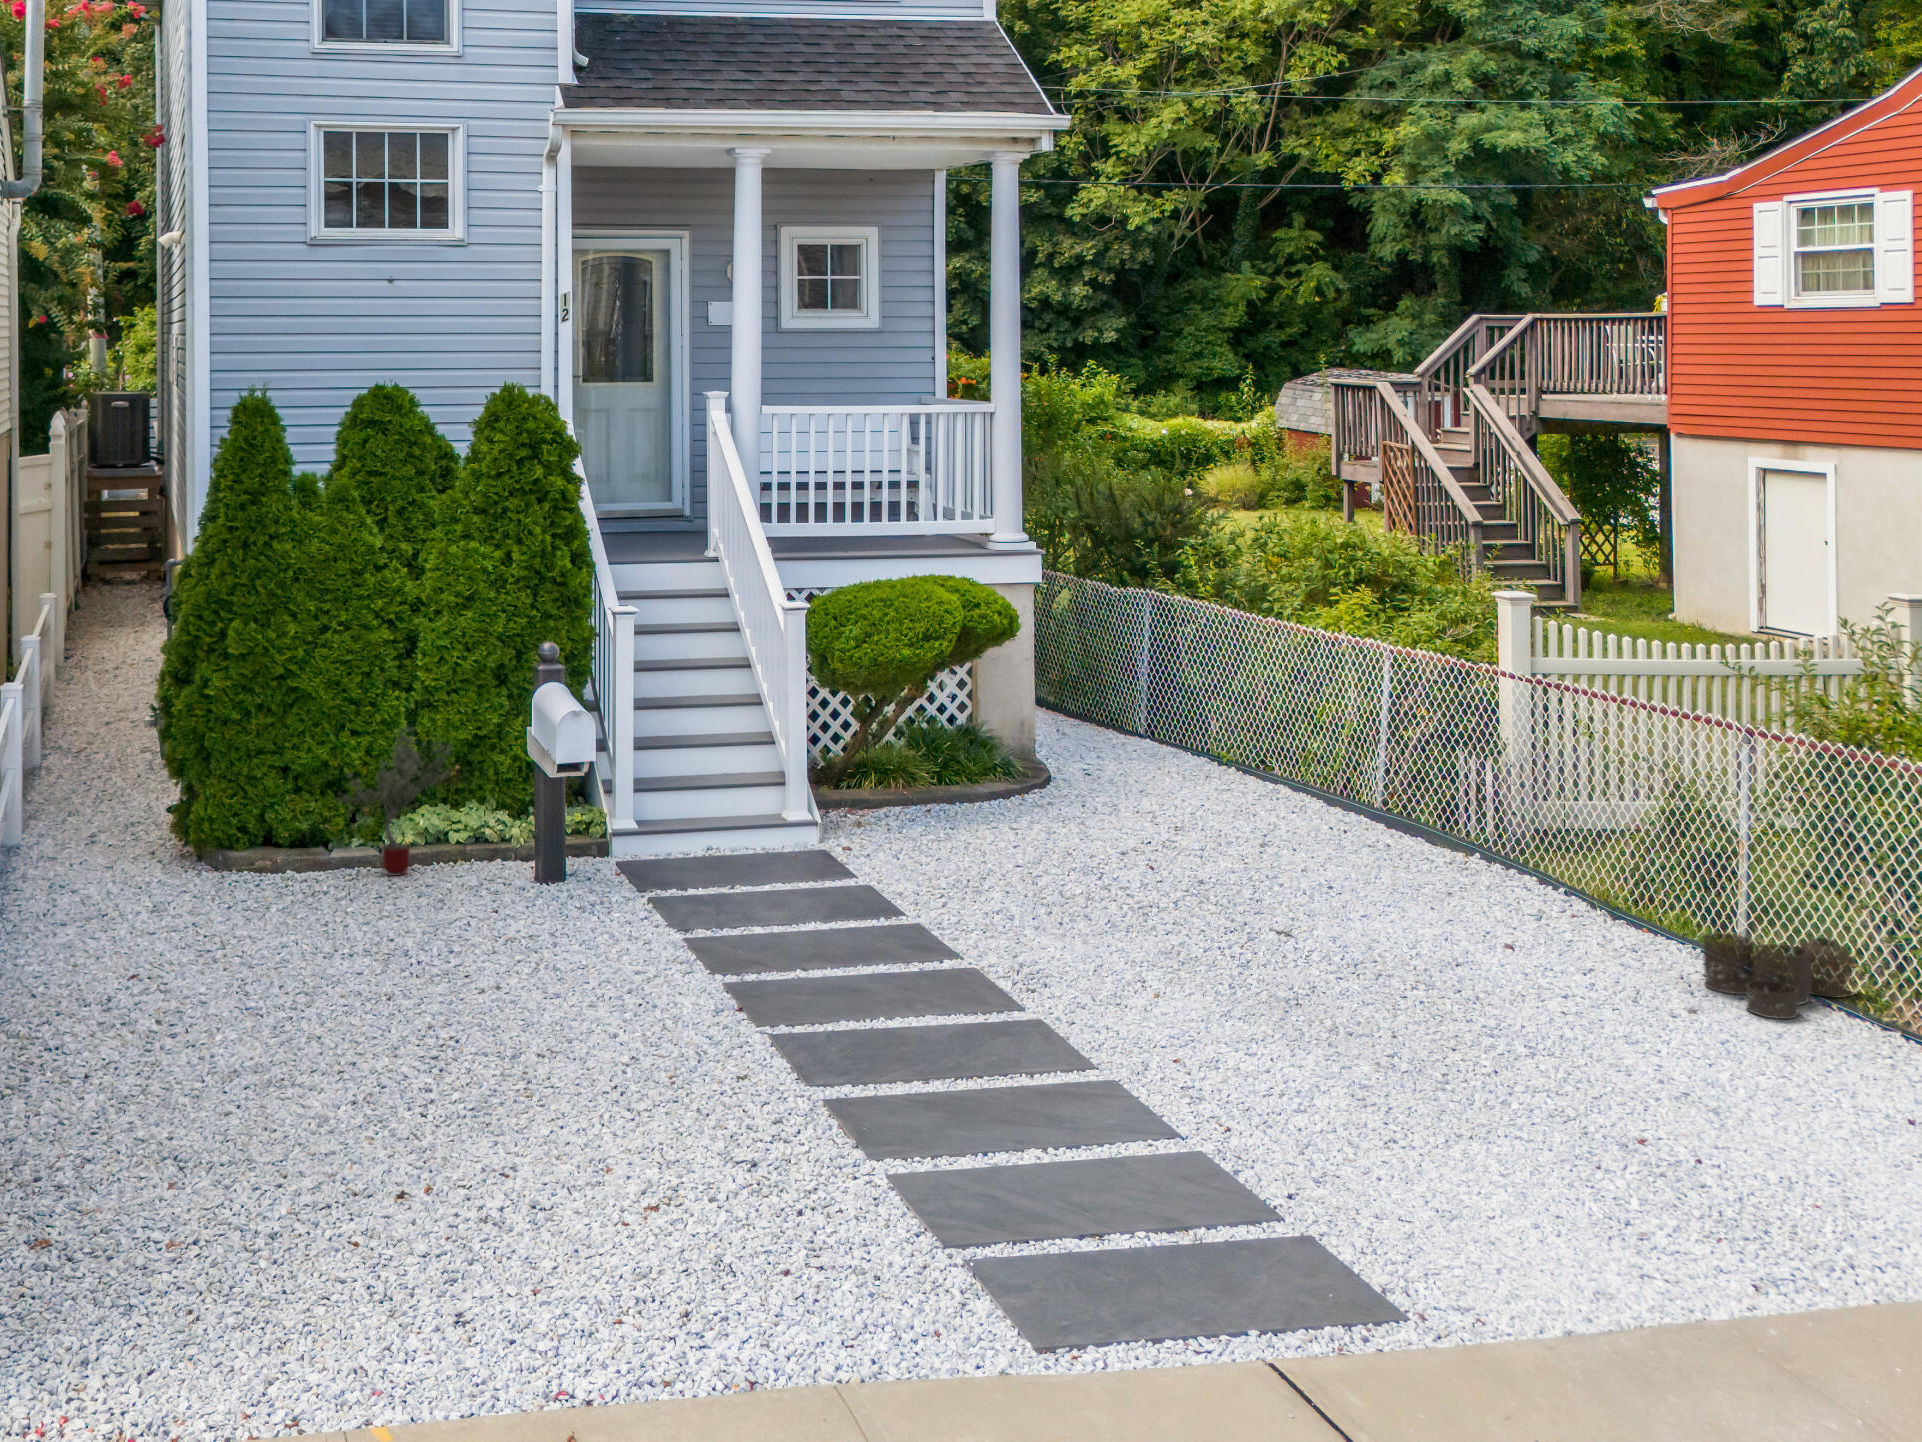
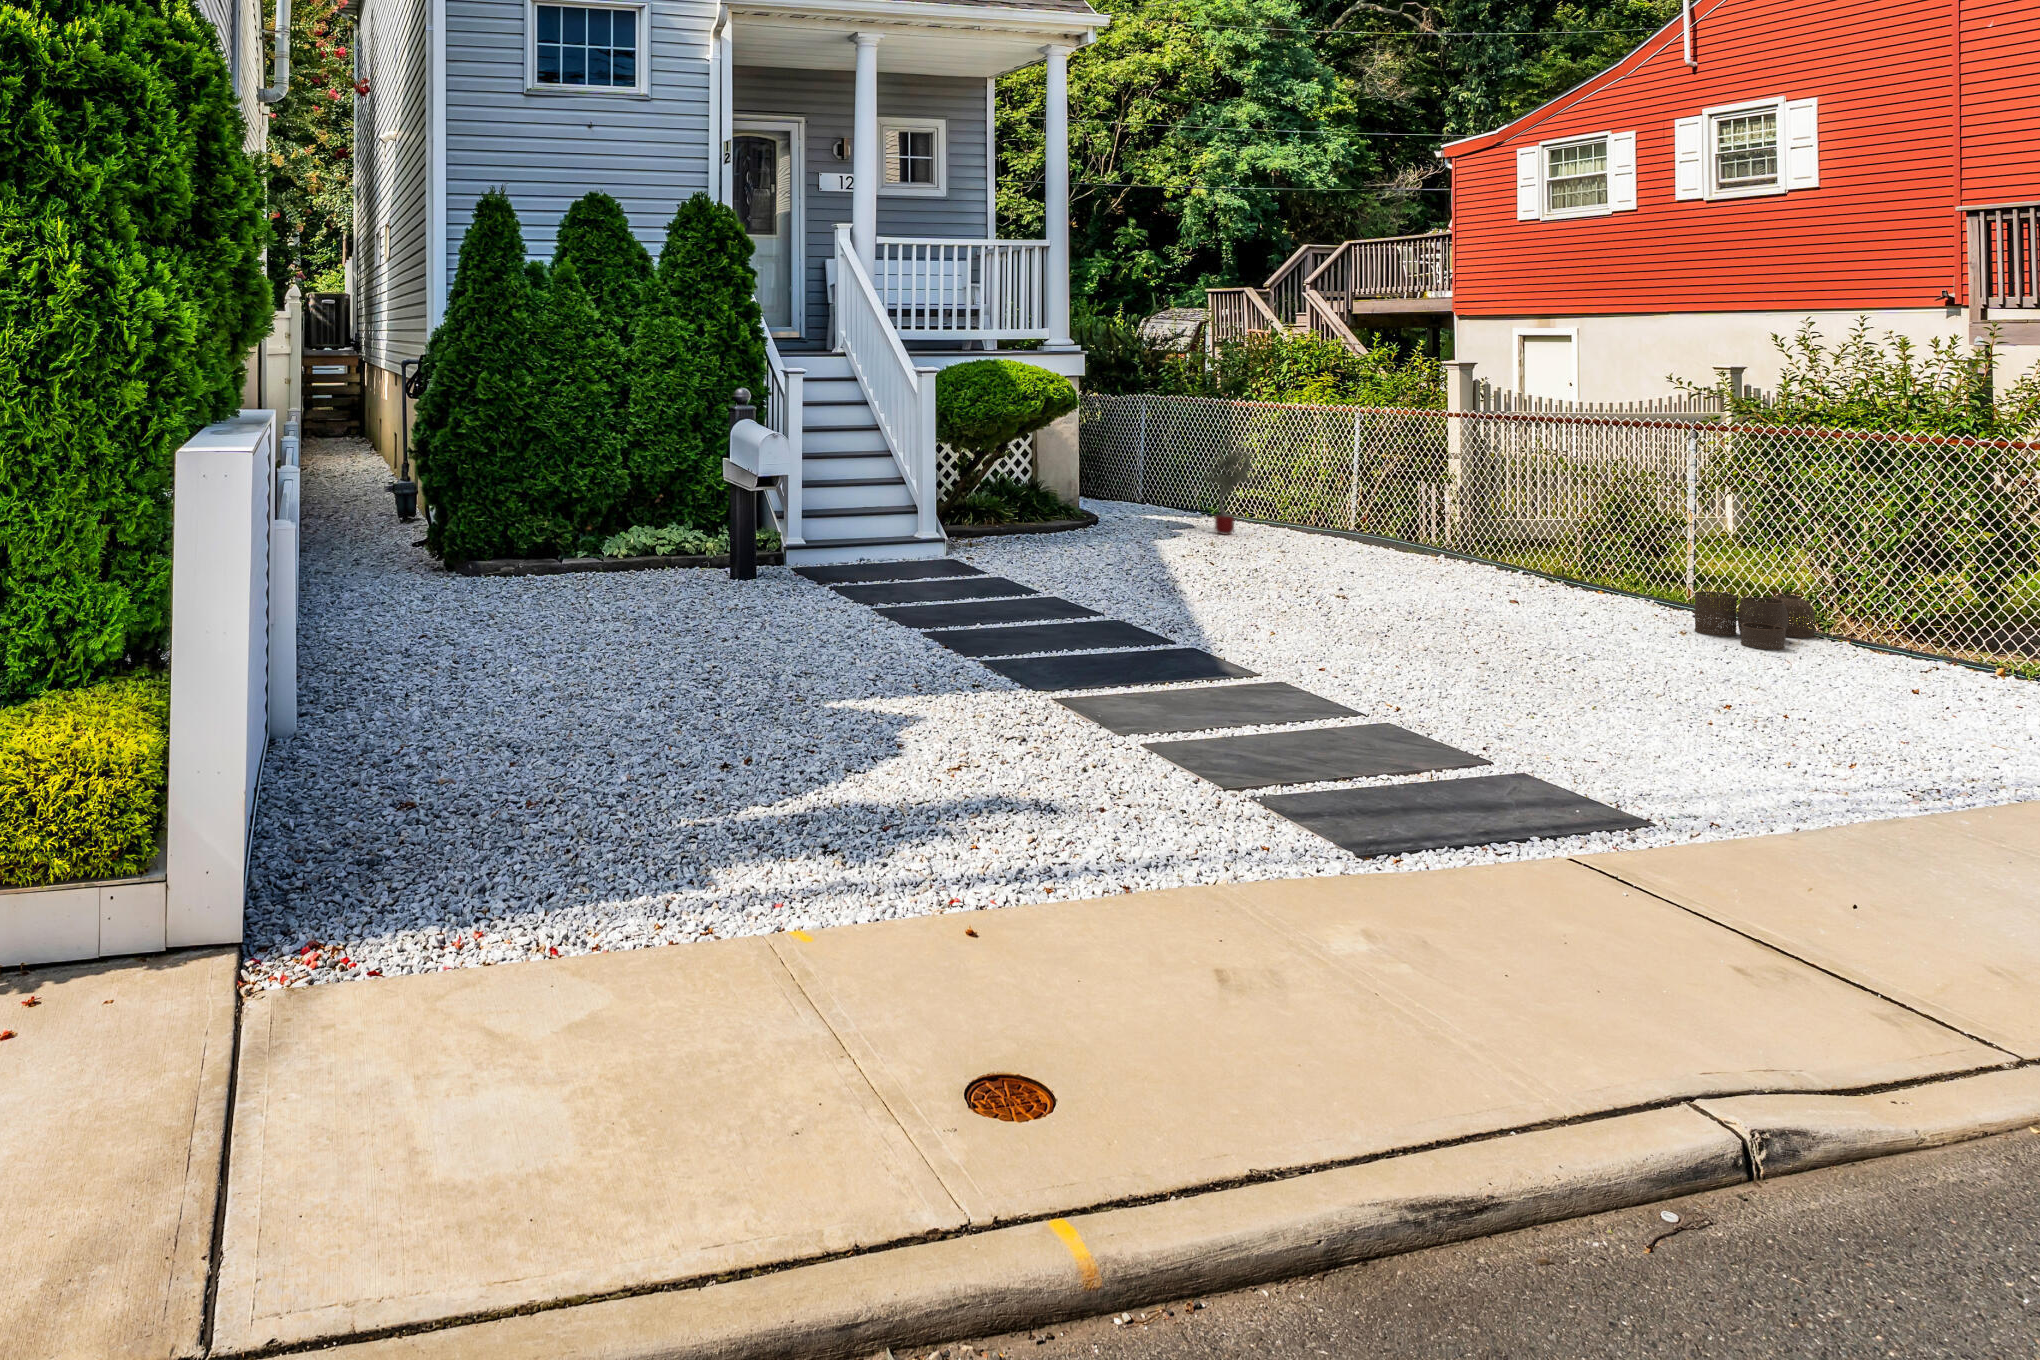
potted tree: present [337,726,451,876] -> present [1203,438,1261,535]

